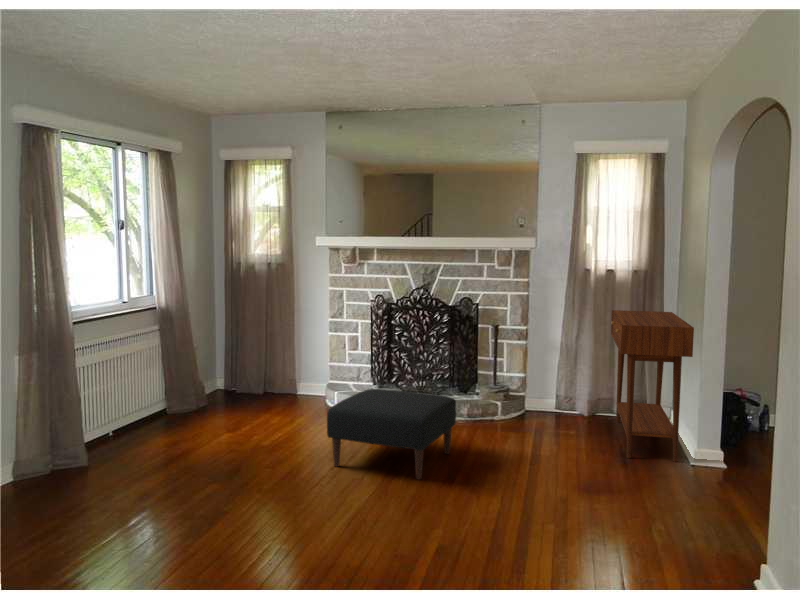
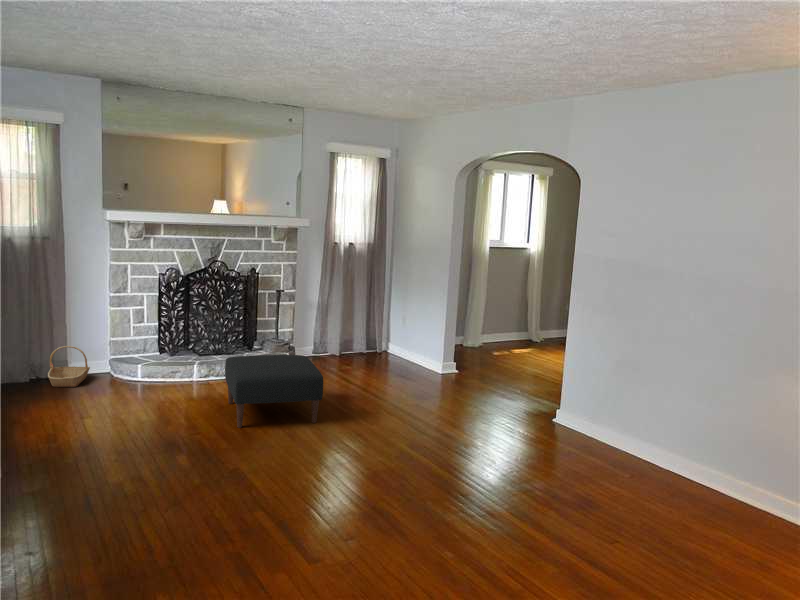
console table: present [611,310,694,462] -> none [359,275,444,381]
basket: none [257,366,301,406] -> present [48,346,90,387]

